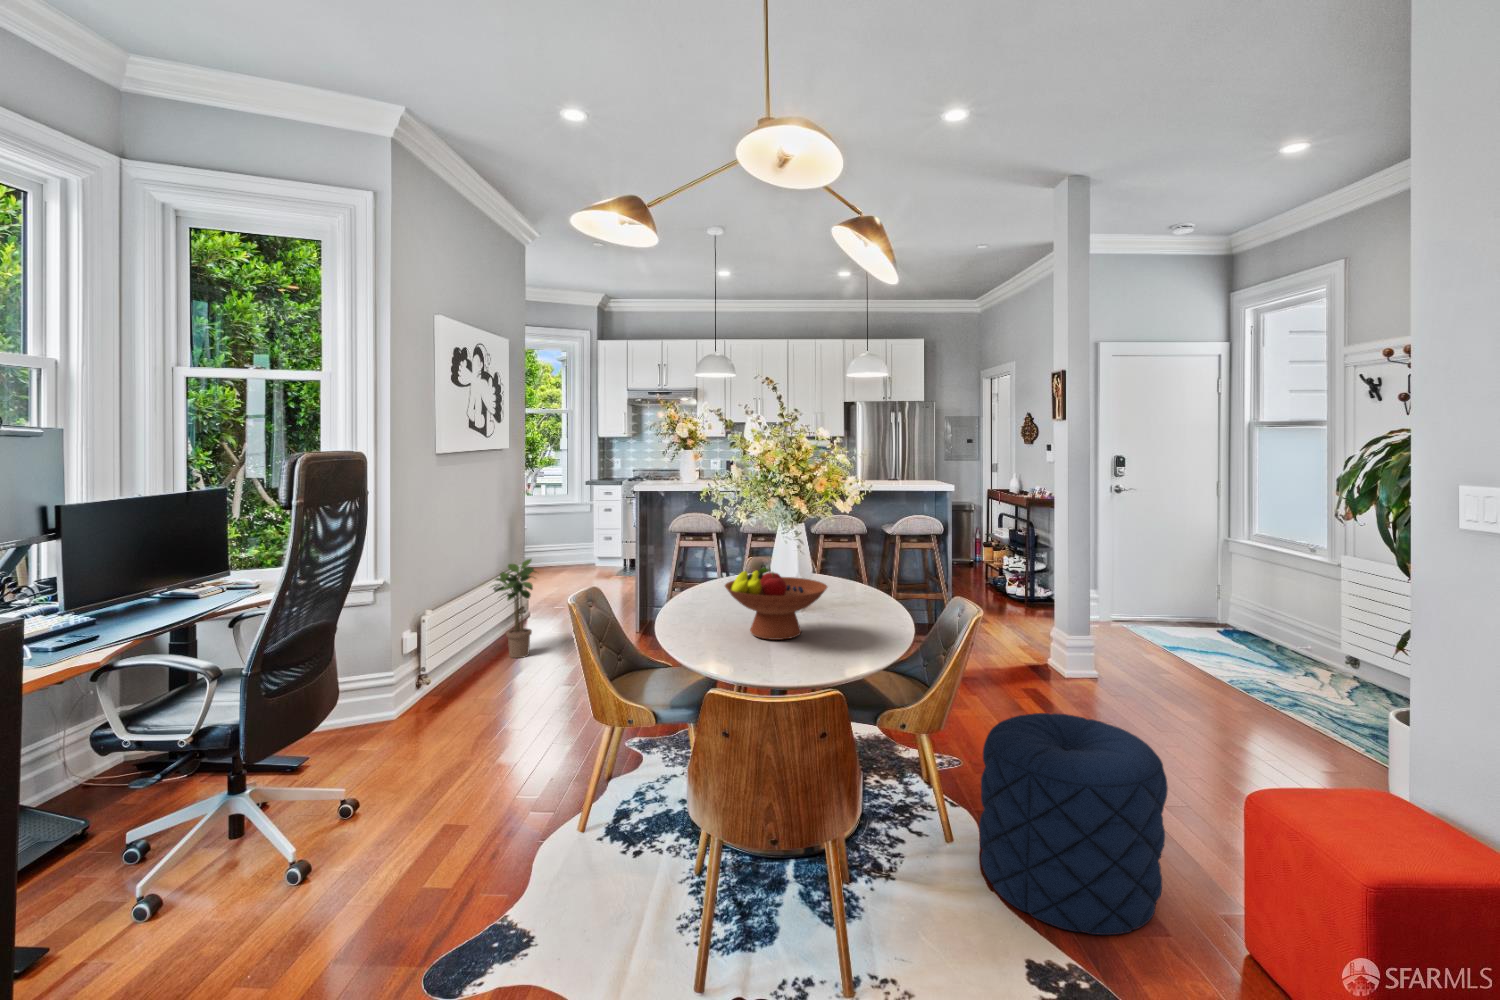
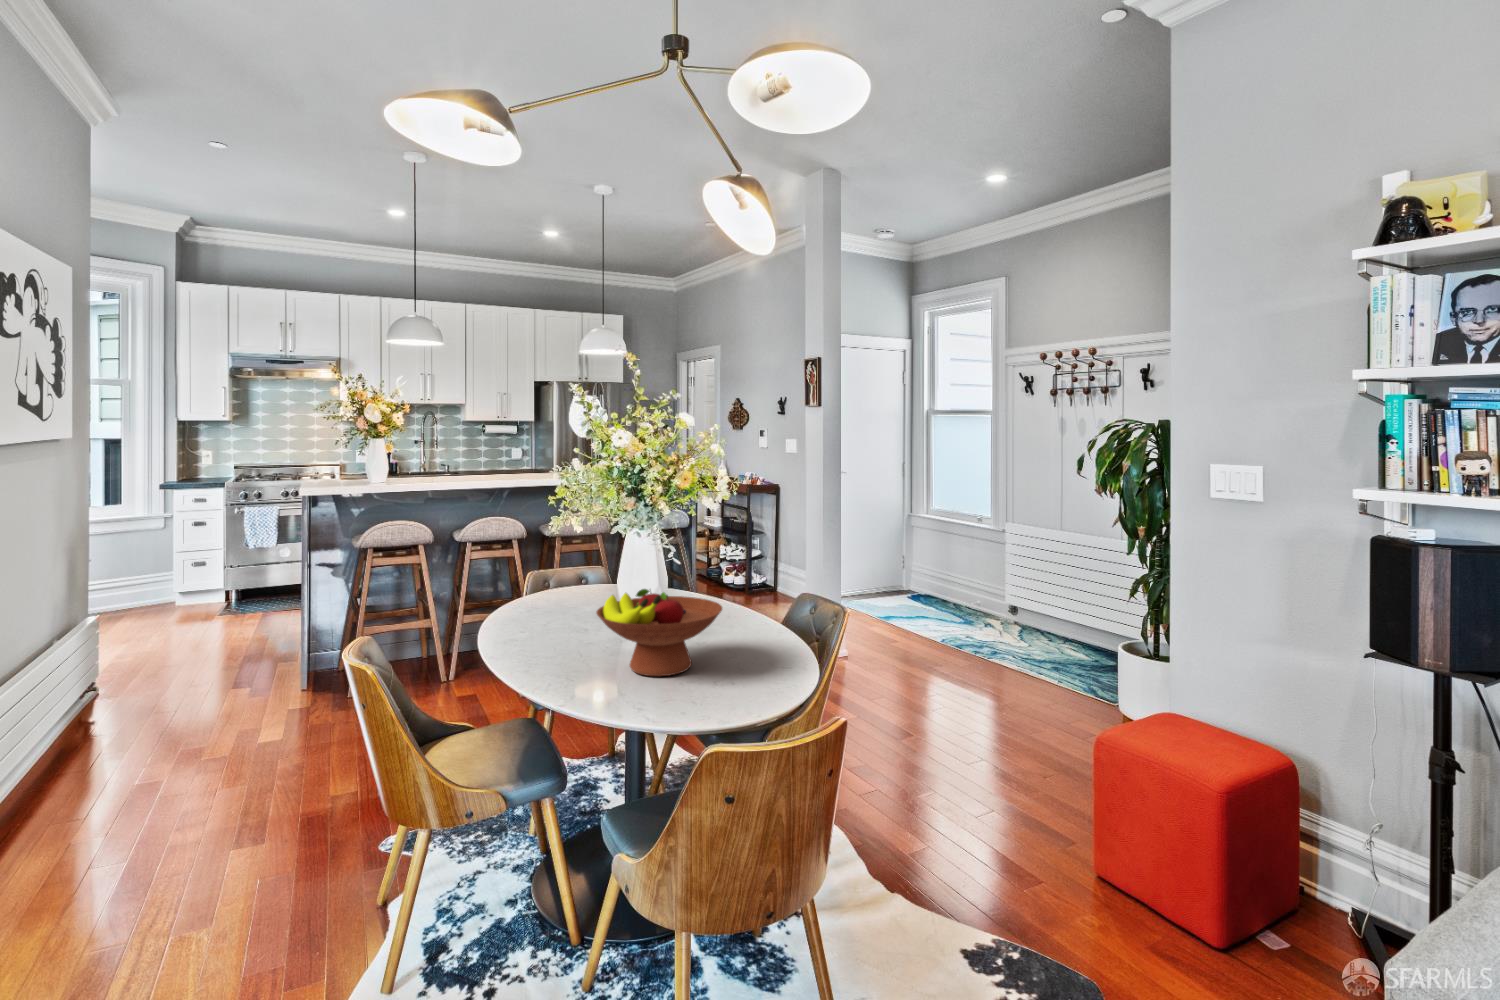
potted plant: present [492,559,535,658] -> none [49,607,144,763]
pouf: present [979,713,1168,935] -> none [860,699,1029,908]

